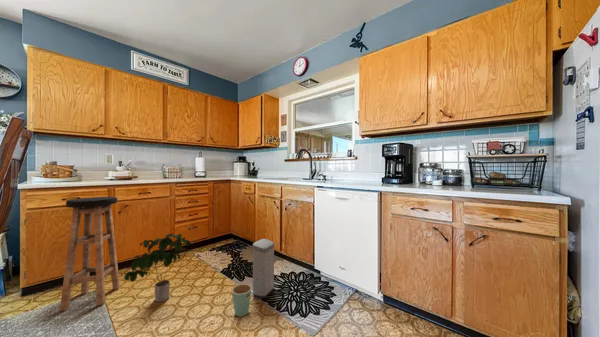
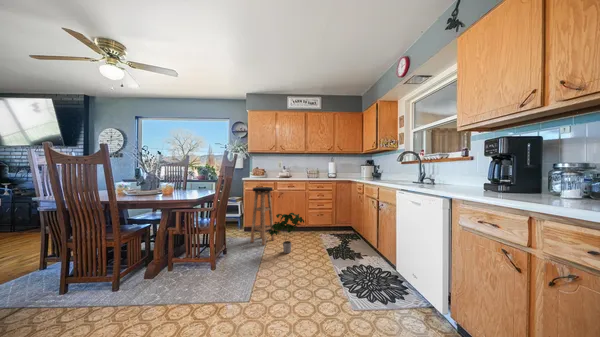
trash can: present [232,239,274,317] -> none [313,228,354,278]

